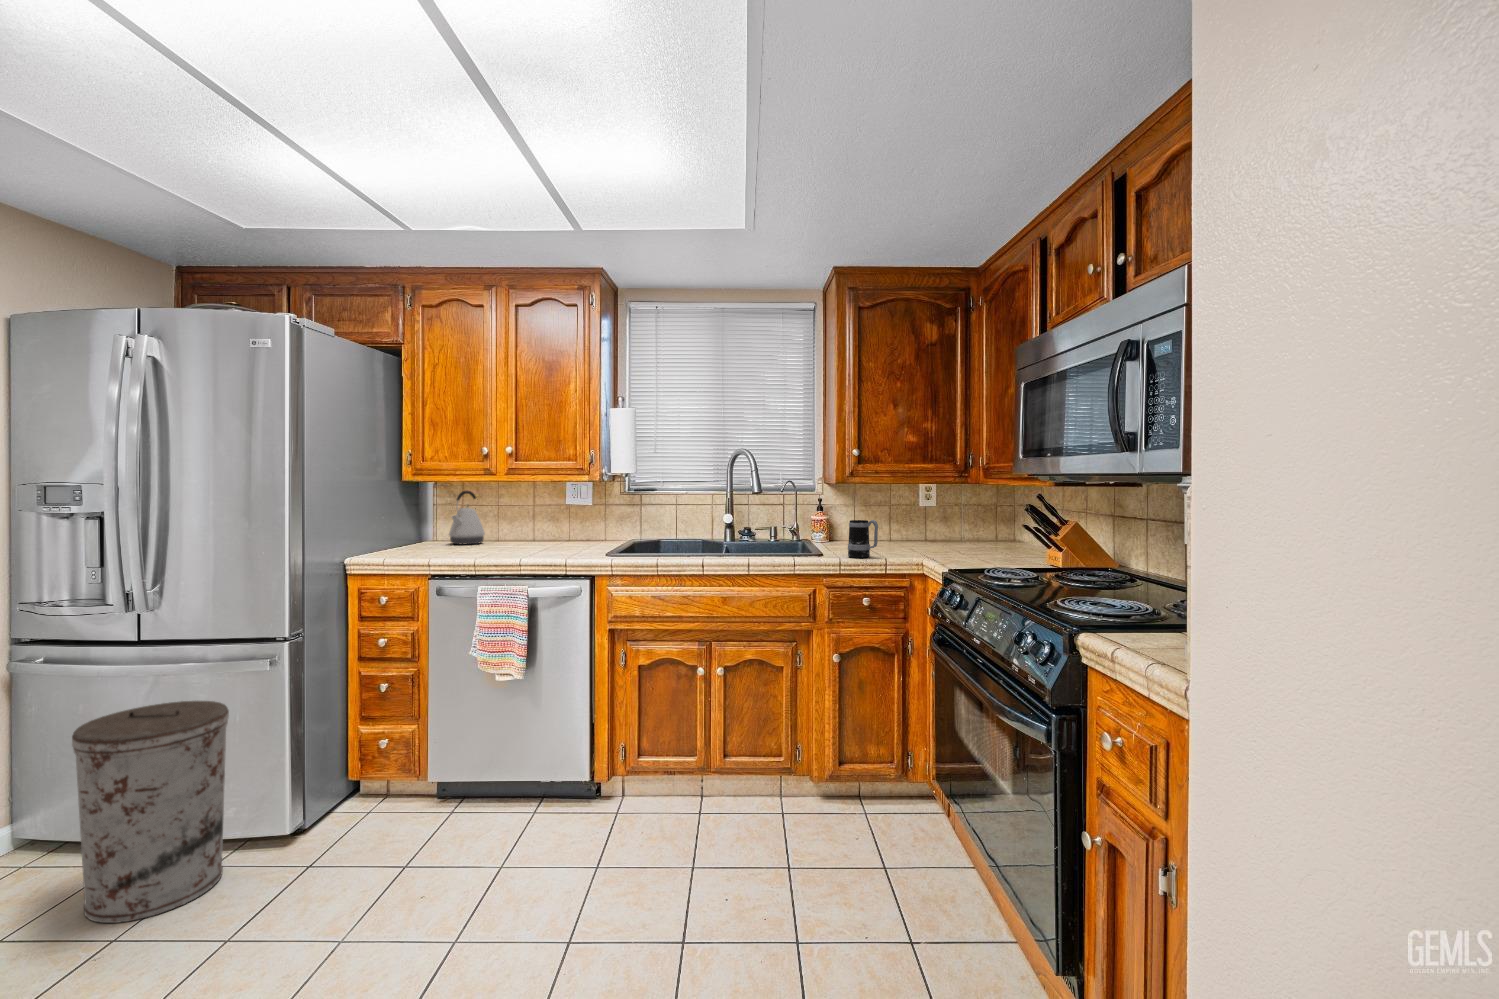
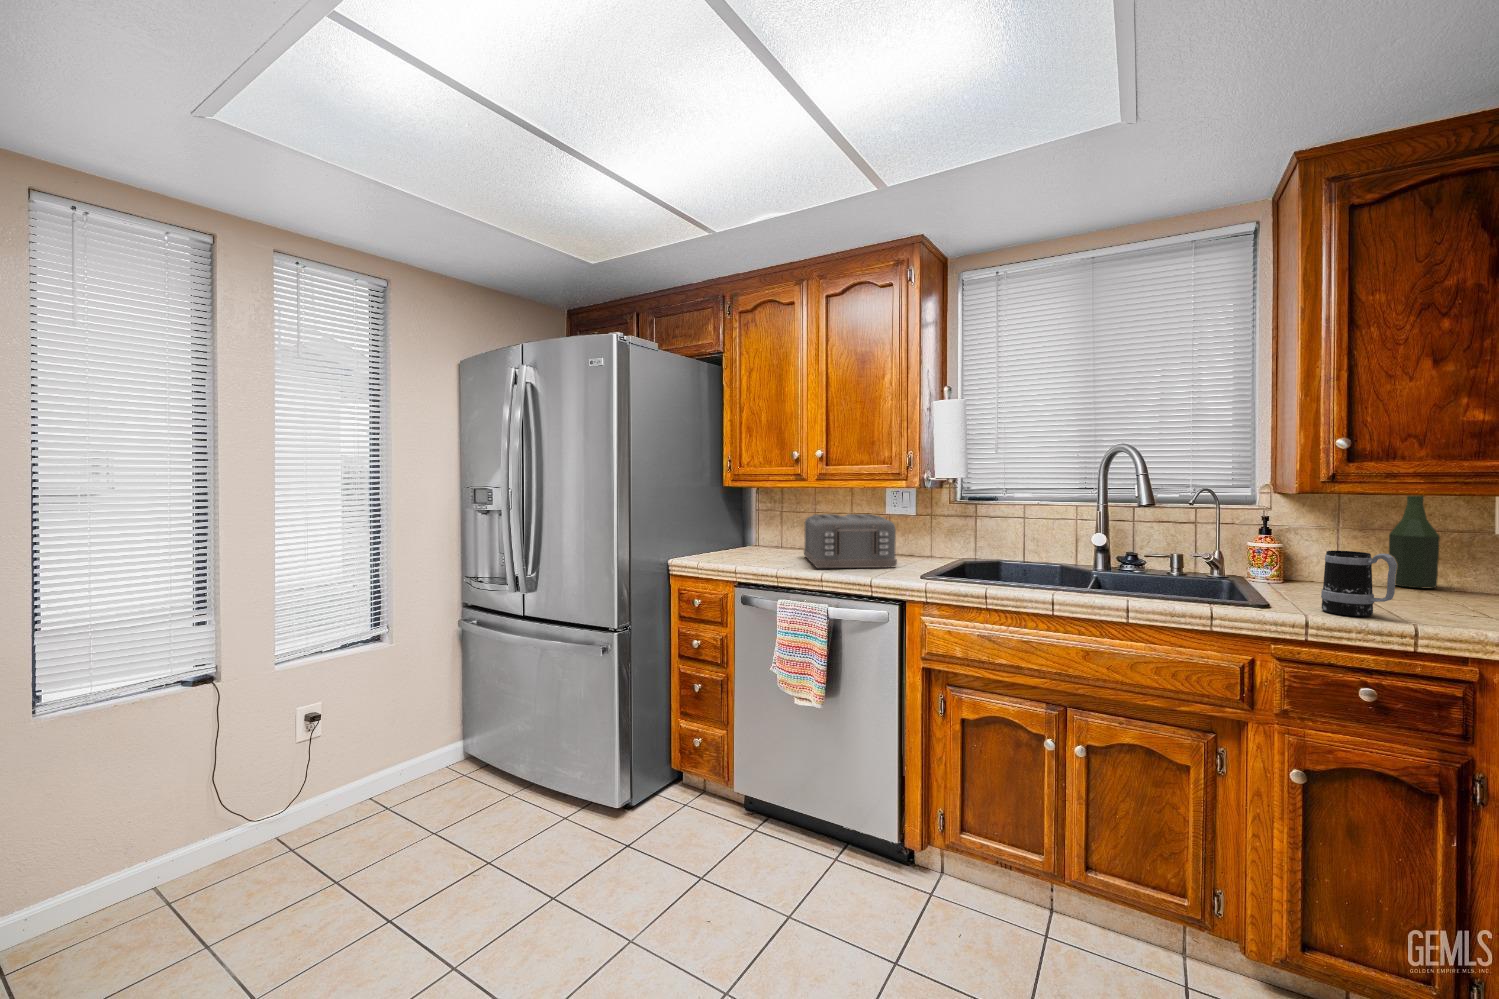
bottle: none [888,485,909,545] -> present [1389,496,1440,589]
kettle: present [449,491,485,545] -> none [770,494,804,548]
toaster: none [491,508,583,555] -> present [804,514,897,568]
trash can: present [72,701,229,923] -> none [451,683,563,881]

